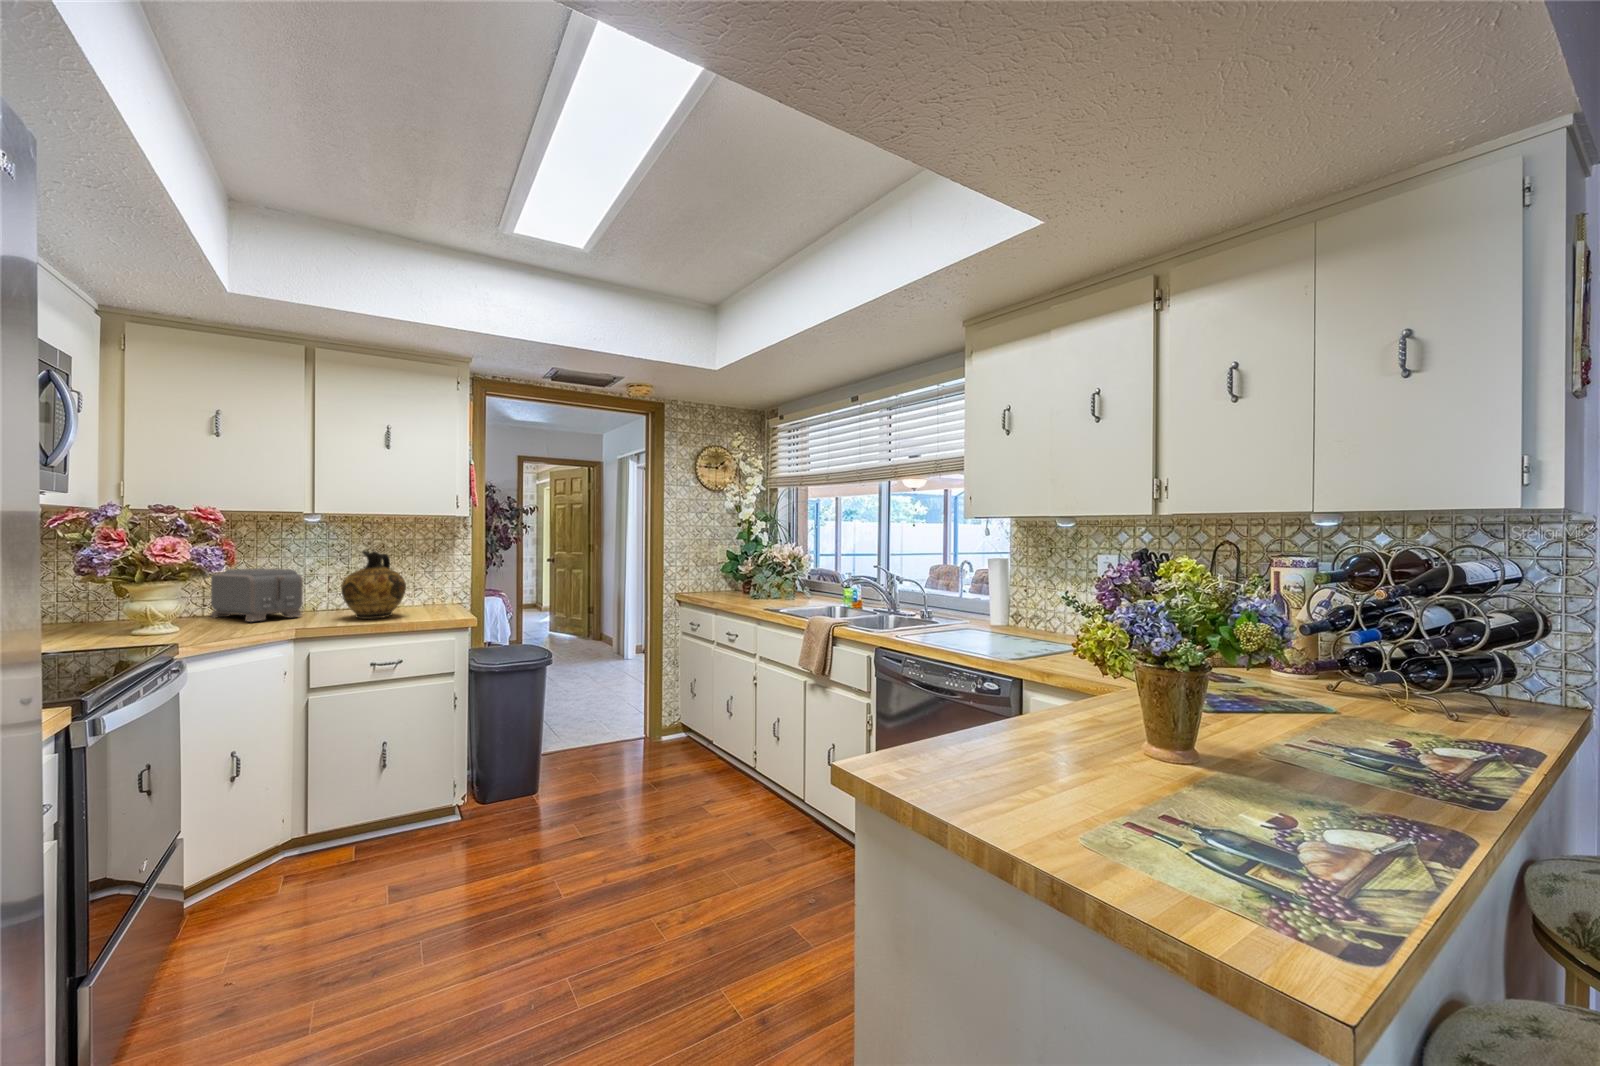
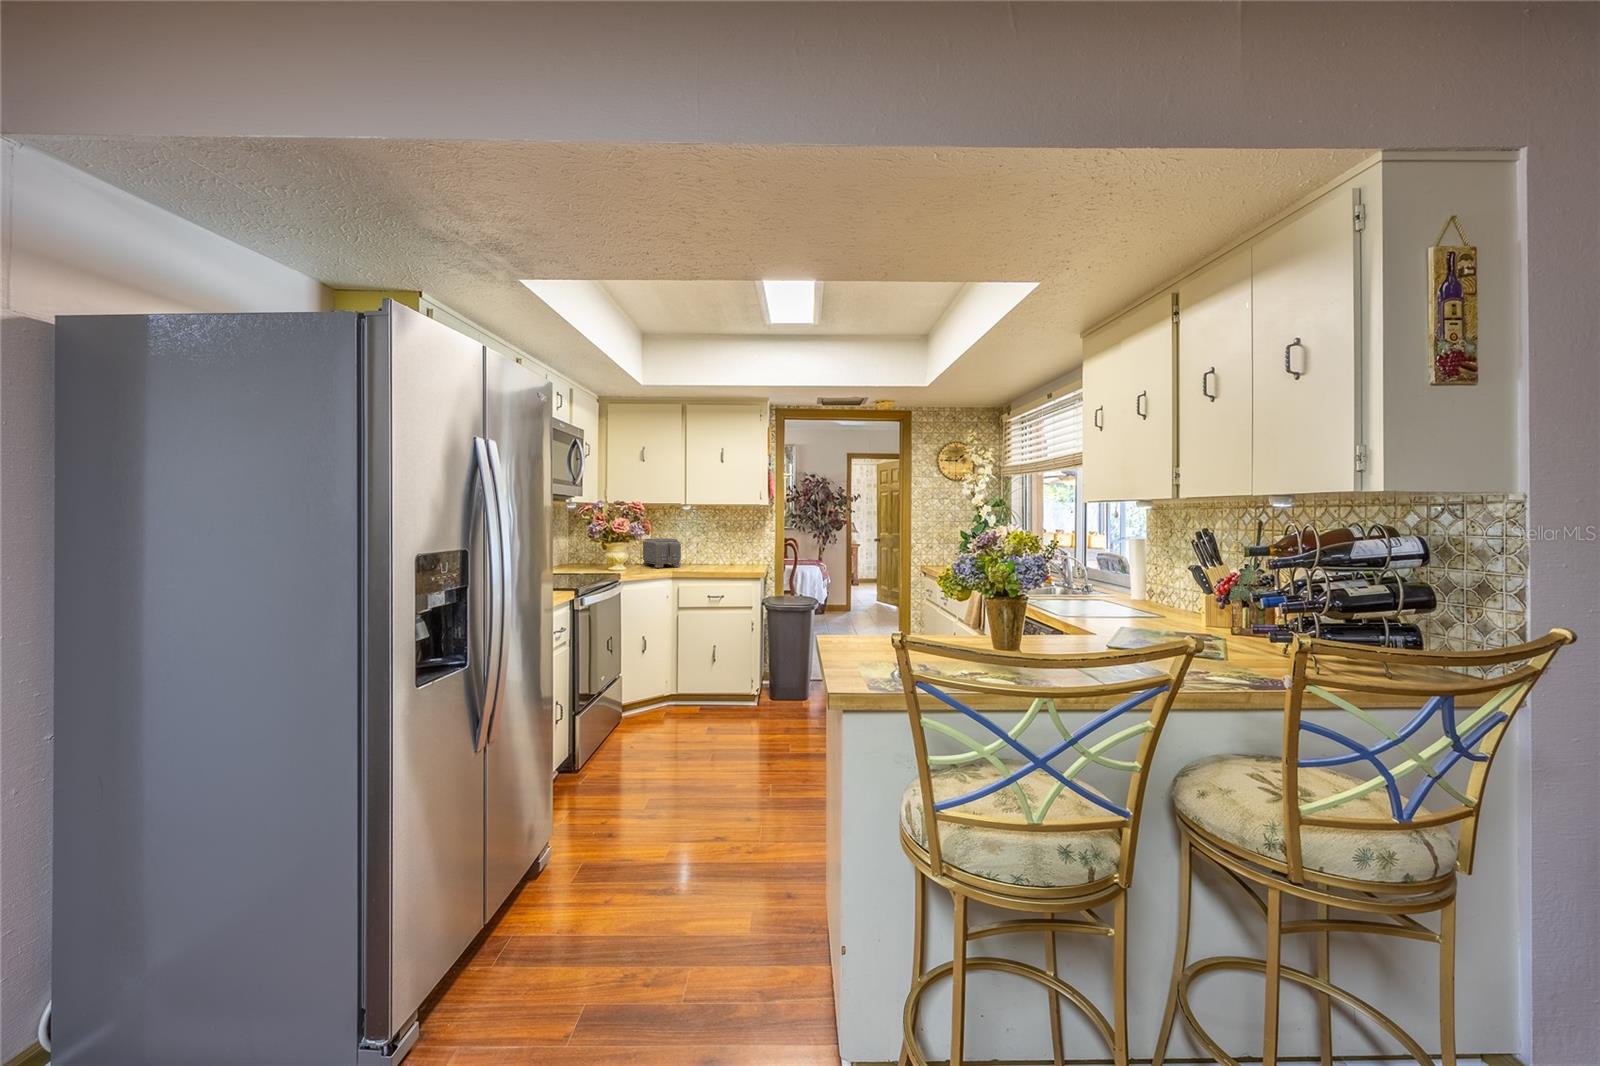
ceramic jug: present [341,551,406,619] -> none [697,528,730,569]

